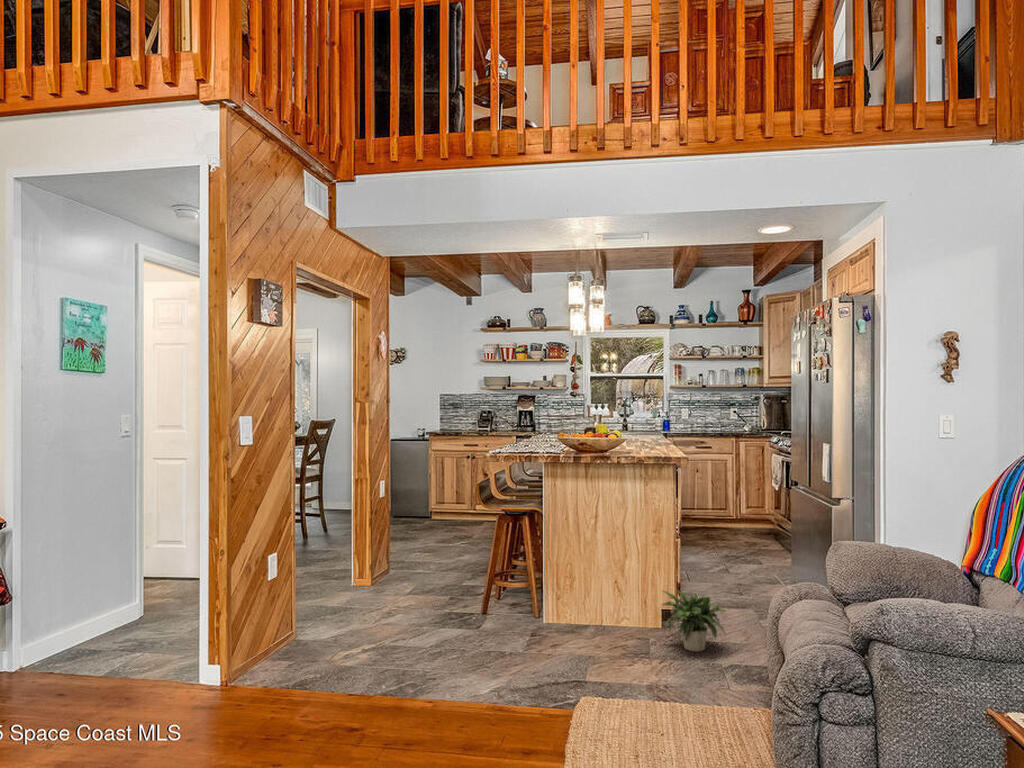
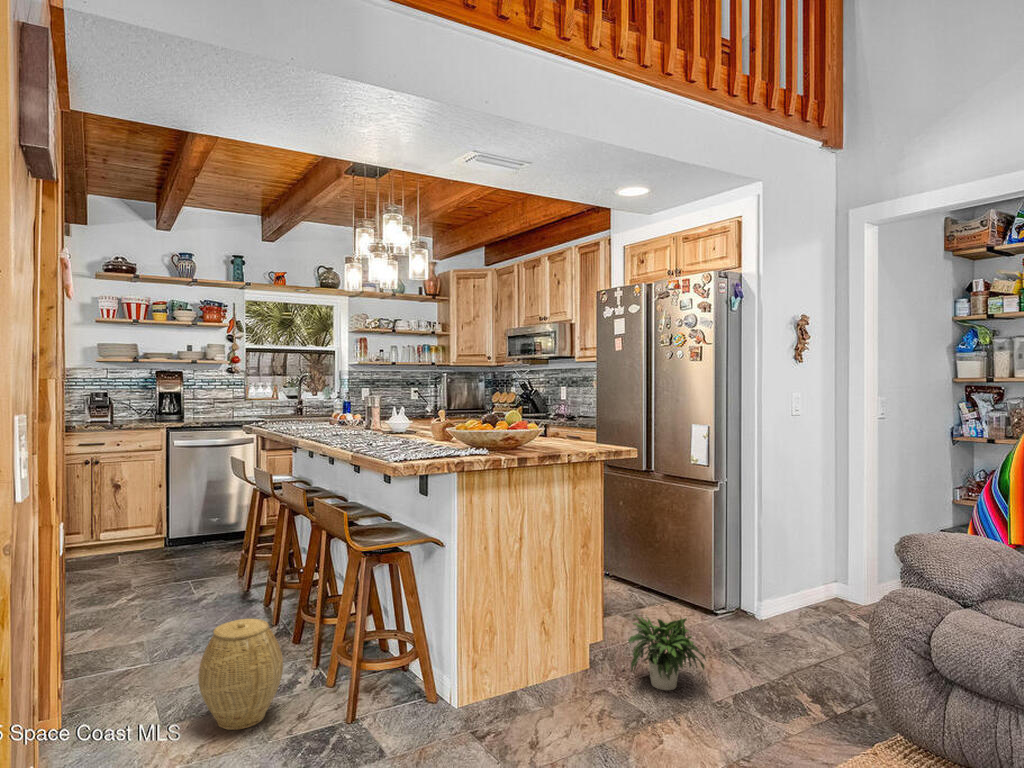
woven basket: none [414,544,460,604] -> present [198,618,283,730]

